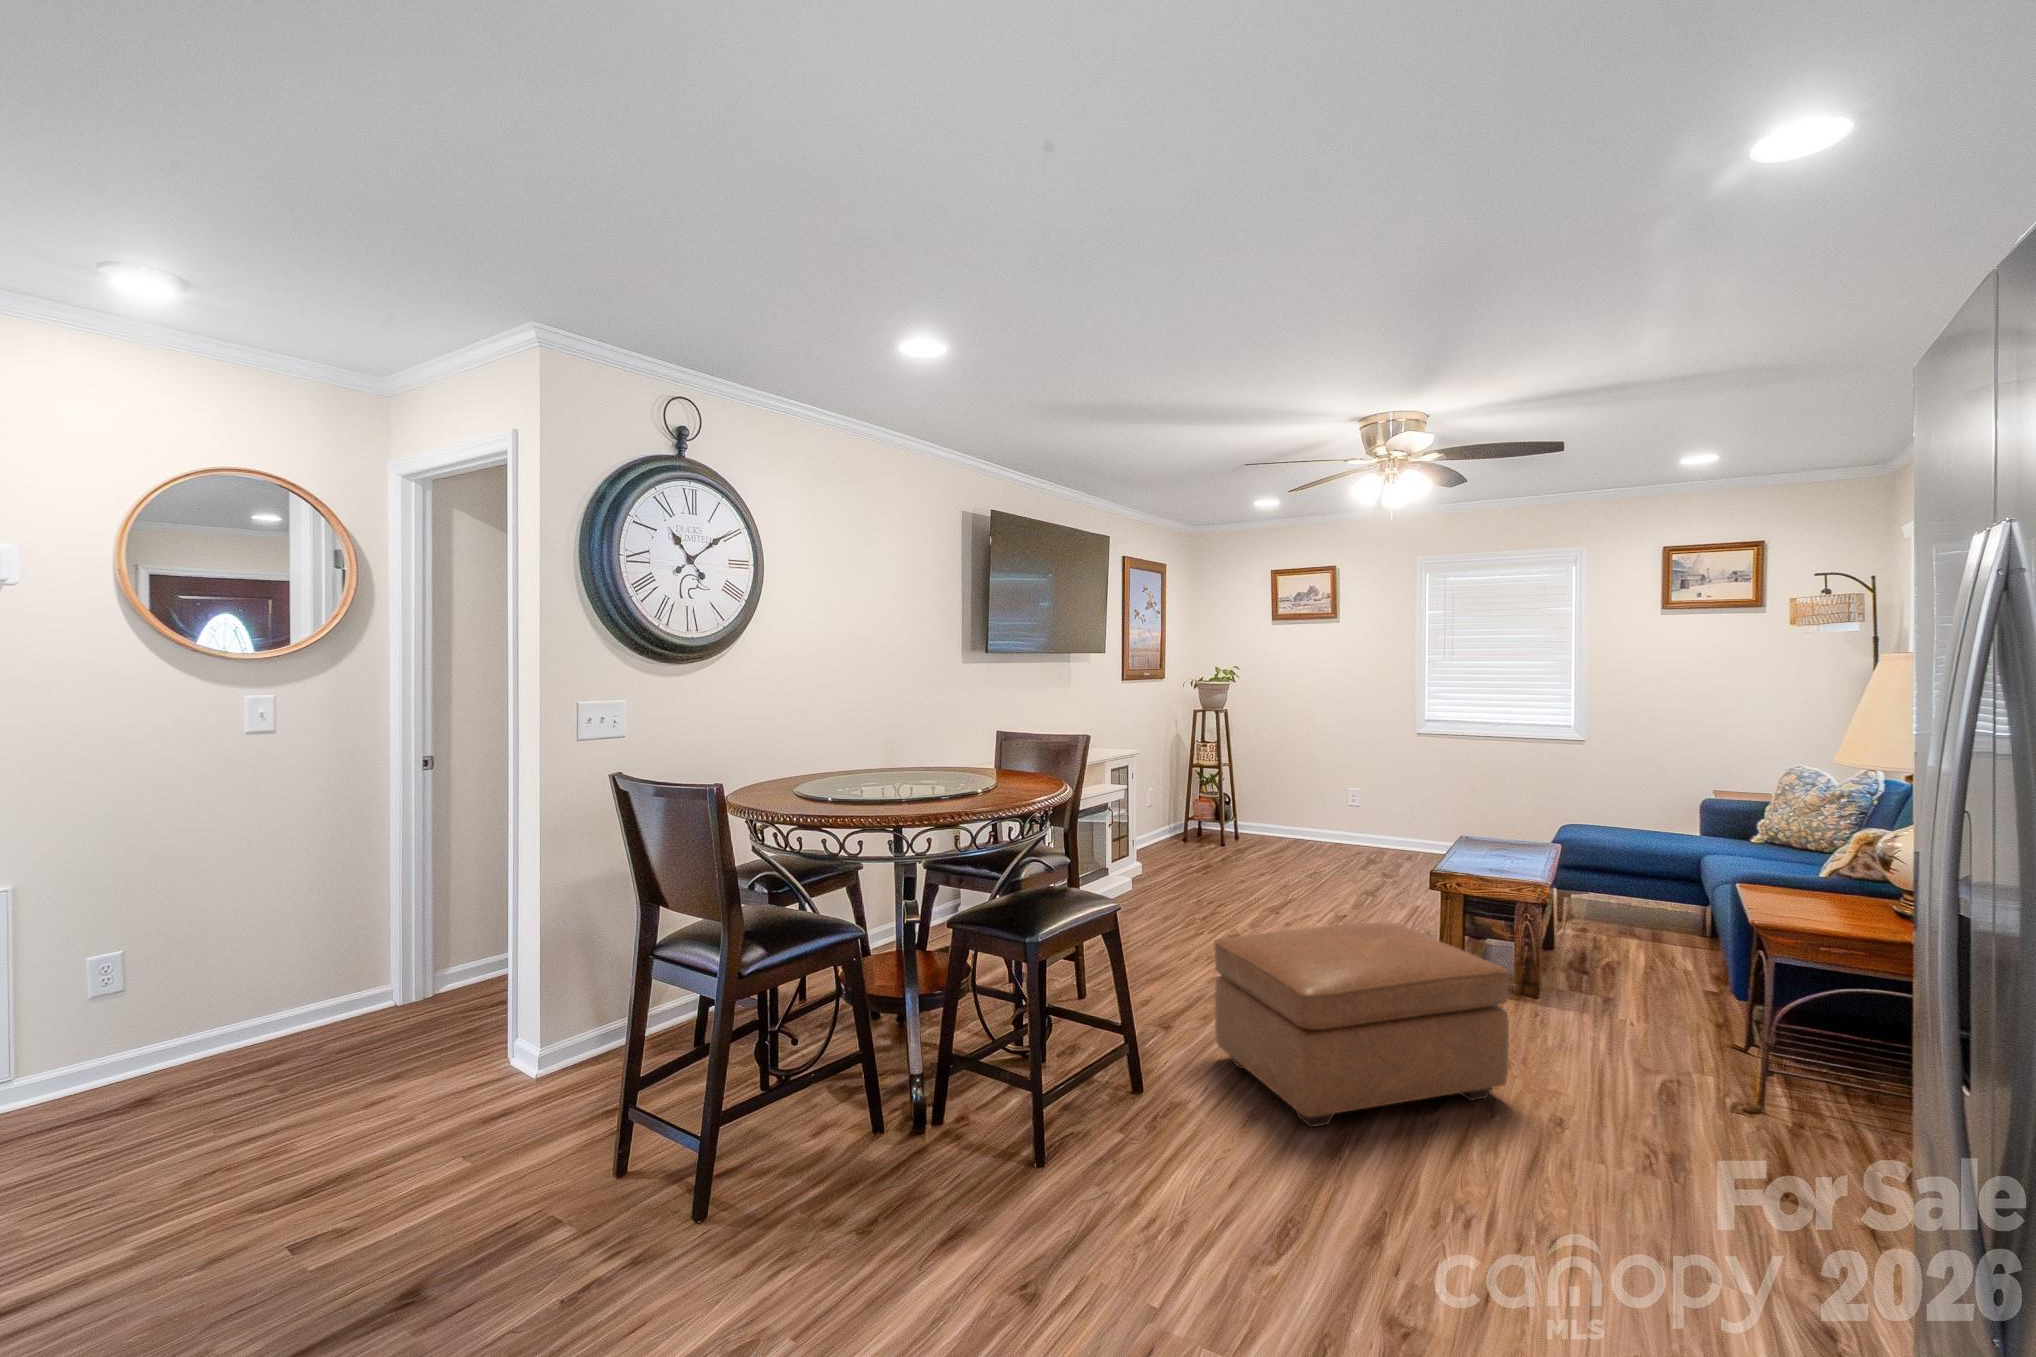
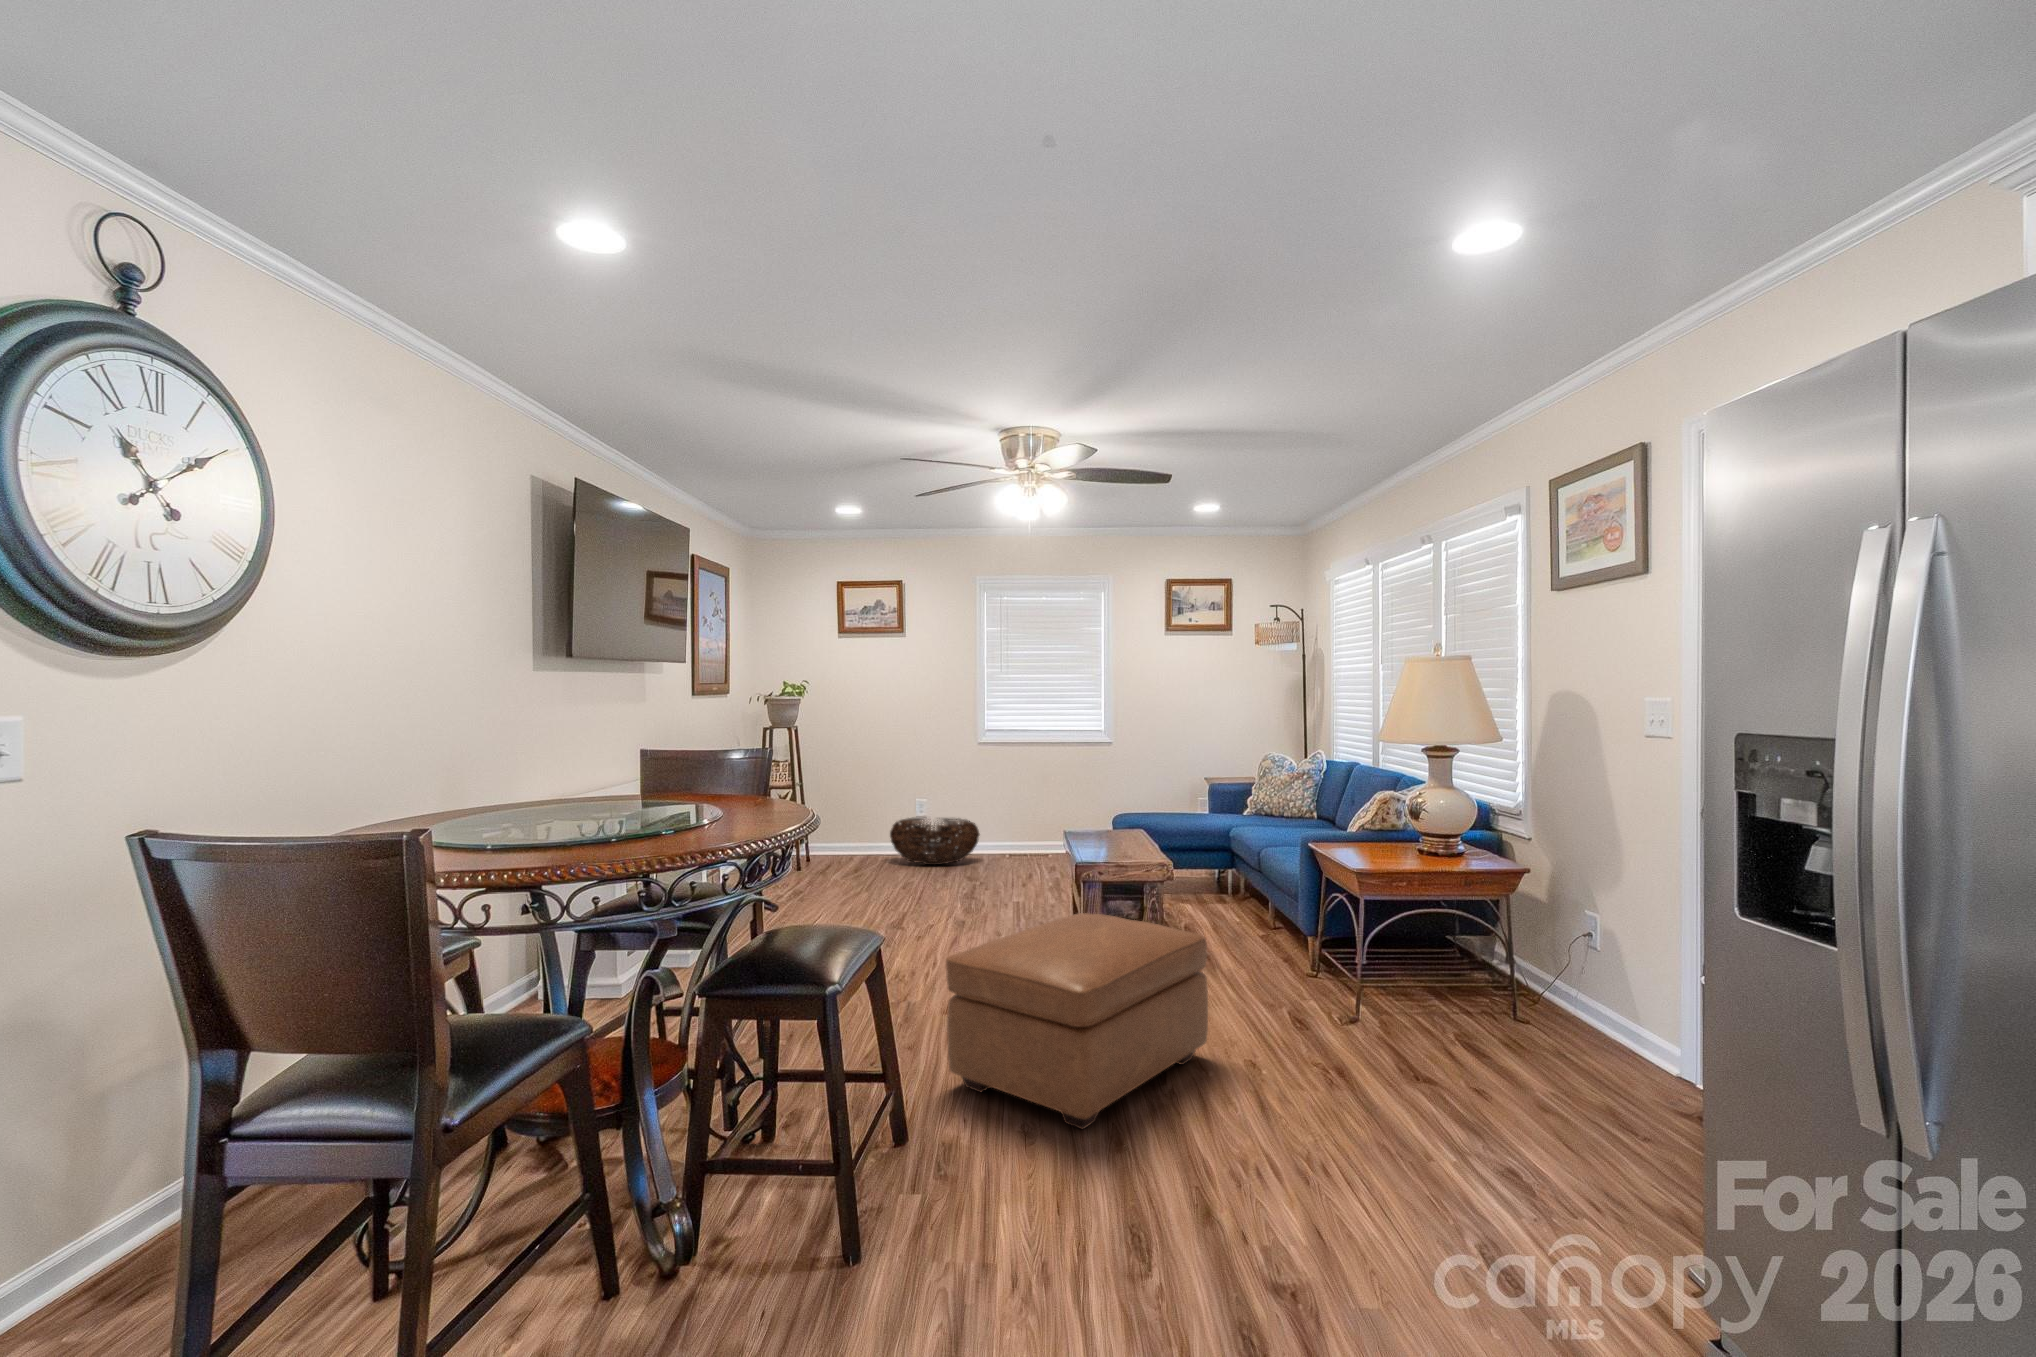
basket: none [1315,804,1412,854] -> present [890,817,980,865]

